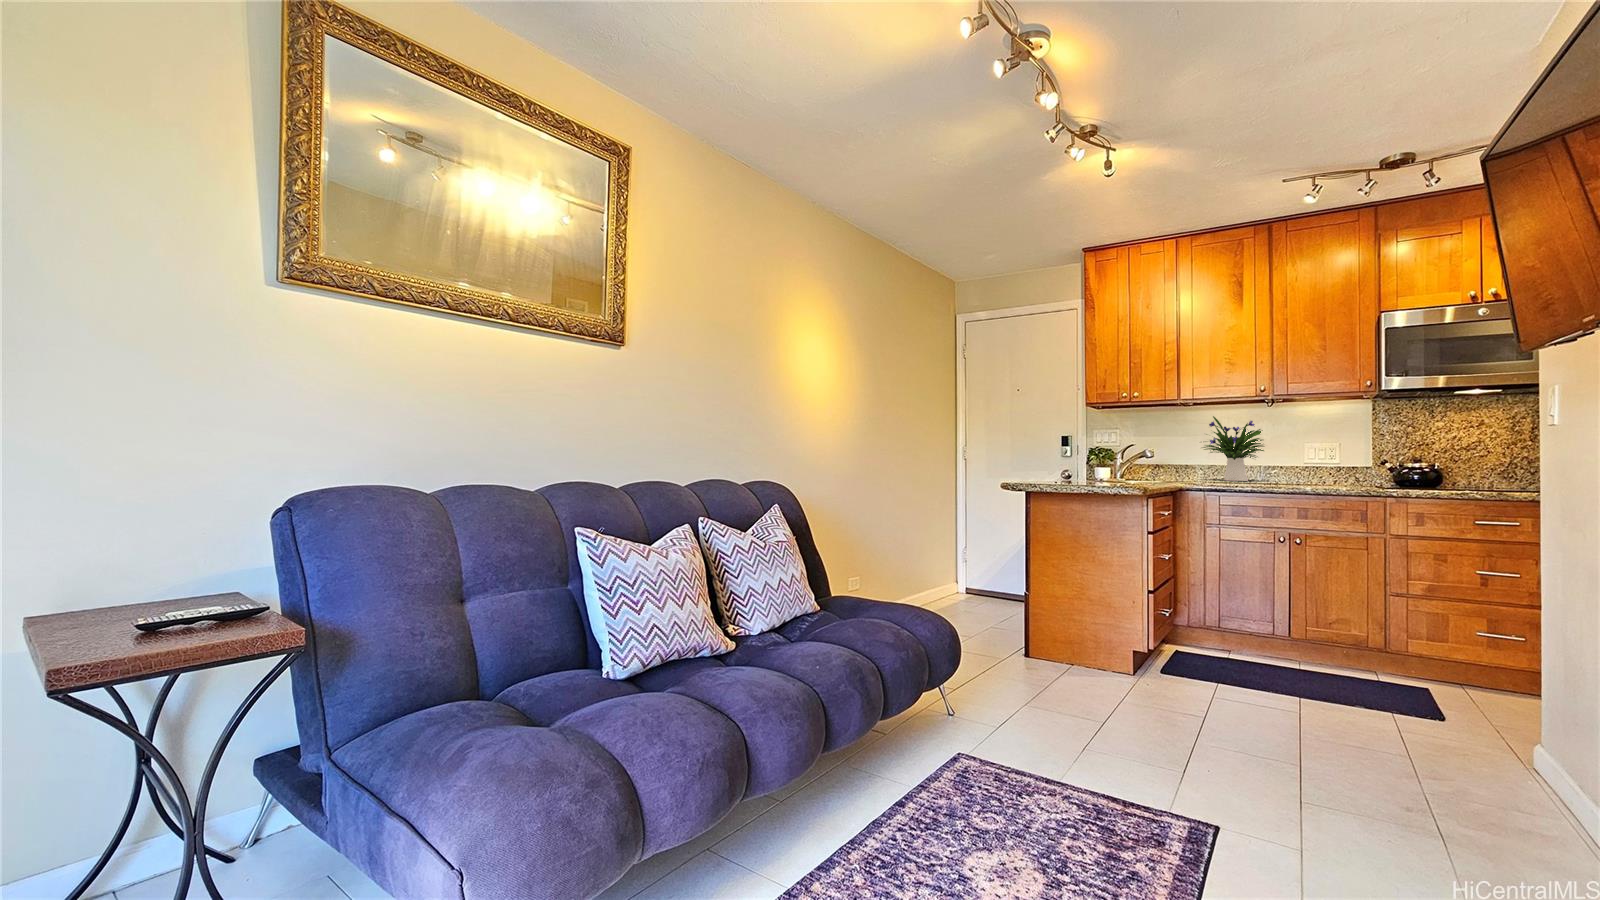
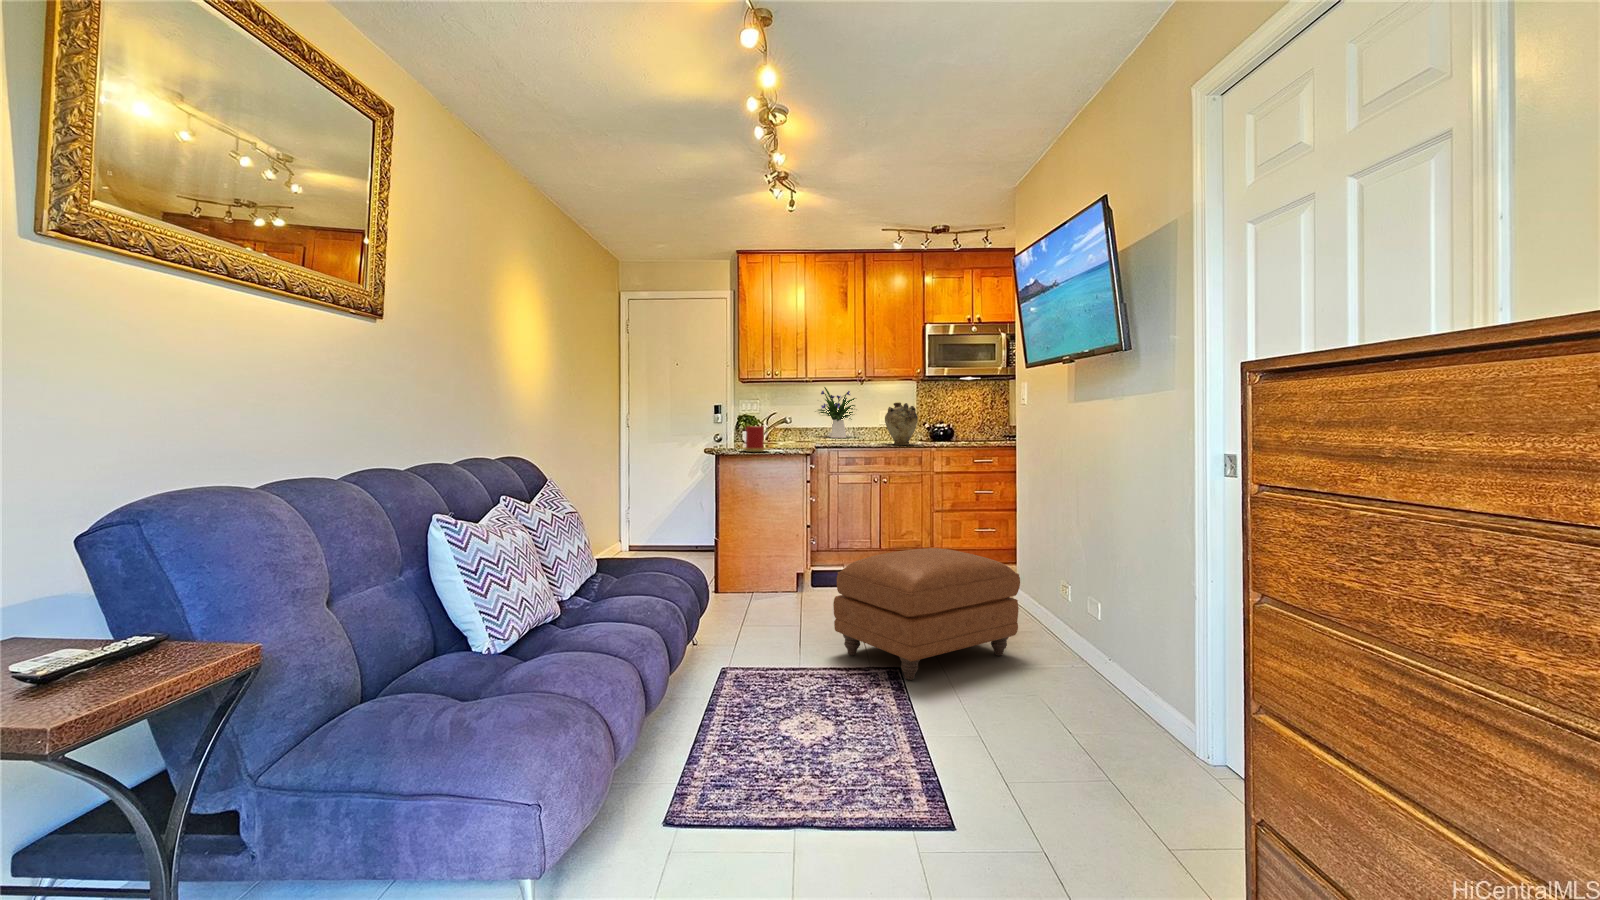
vase: none [1294,431,1352,490] -> present [885,402,918,445]
candle: none [1055,460,1094,490] -> present [742,426,766,452]
ottoman: none [1126,639,1499,859] -> present [833,548,1020,680]

